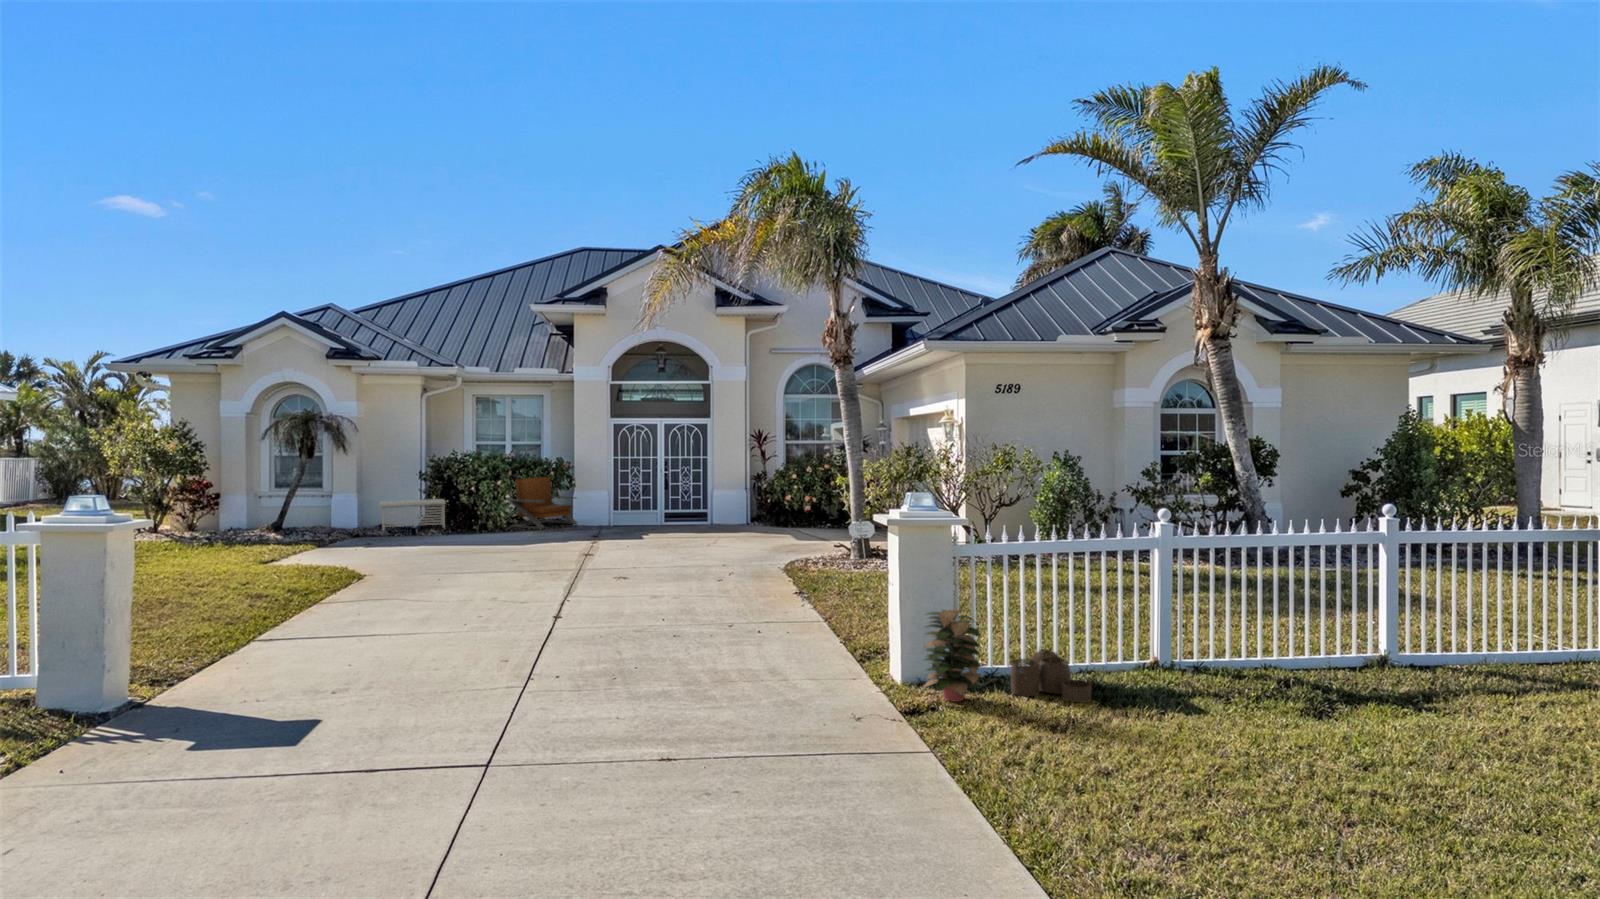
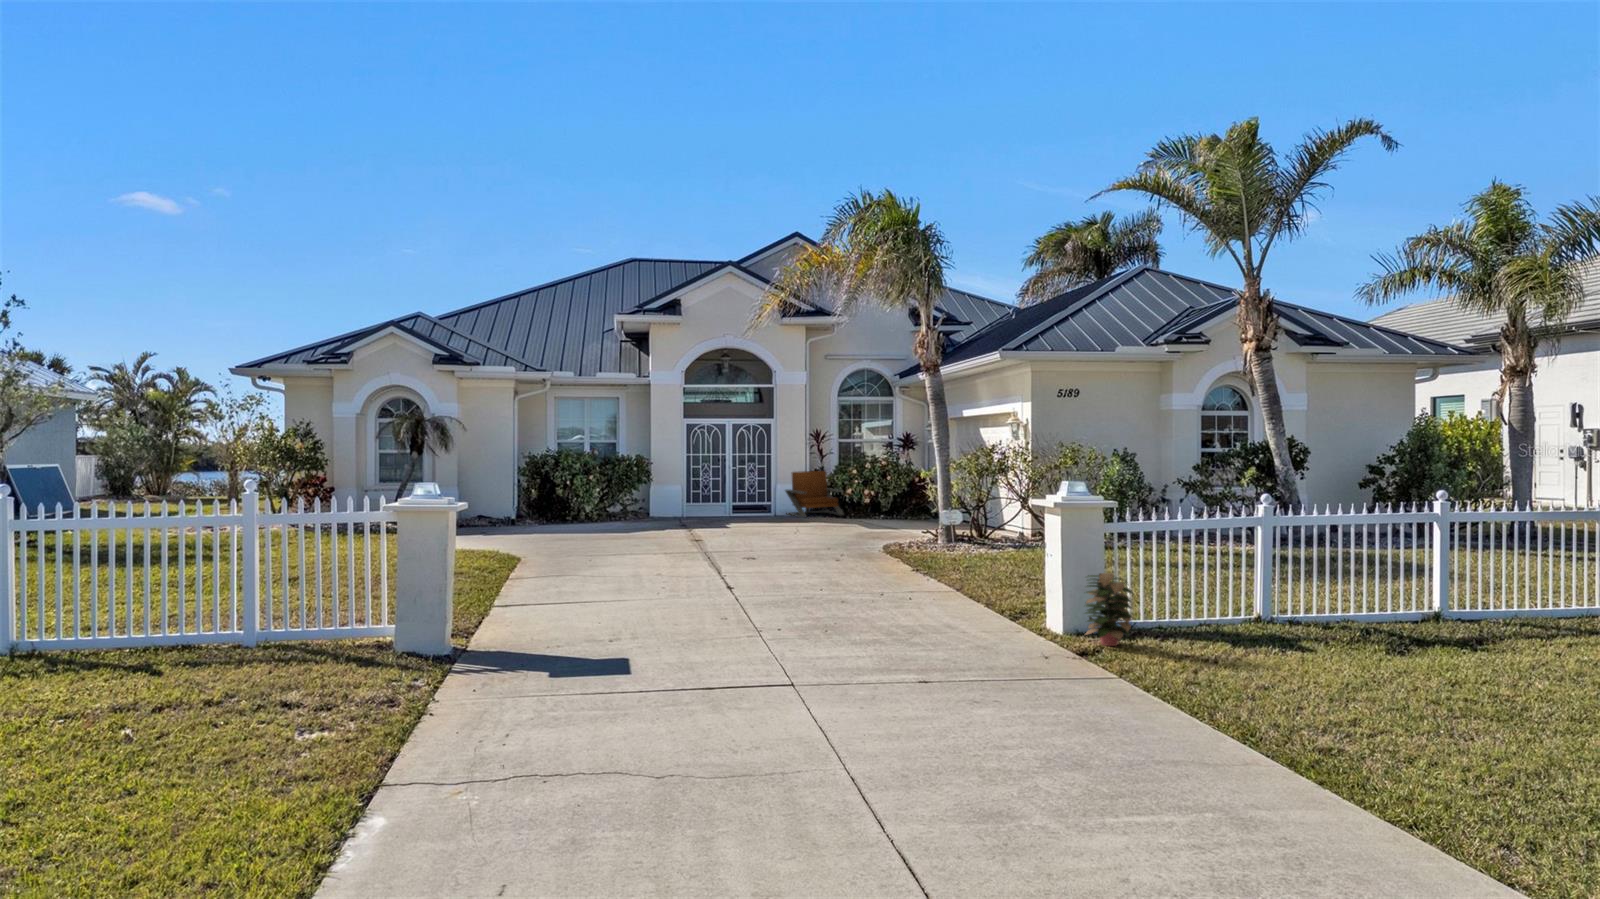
lounge chair: present [509,477,577,529] -> present [785,471,844,517]
storage bench: present [379,499,446,531] -> none [478,493,541,522]
woven basket: present [1011,649,1091,702] -> none [1150,604,1220,646]

